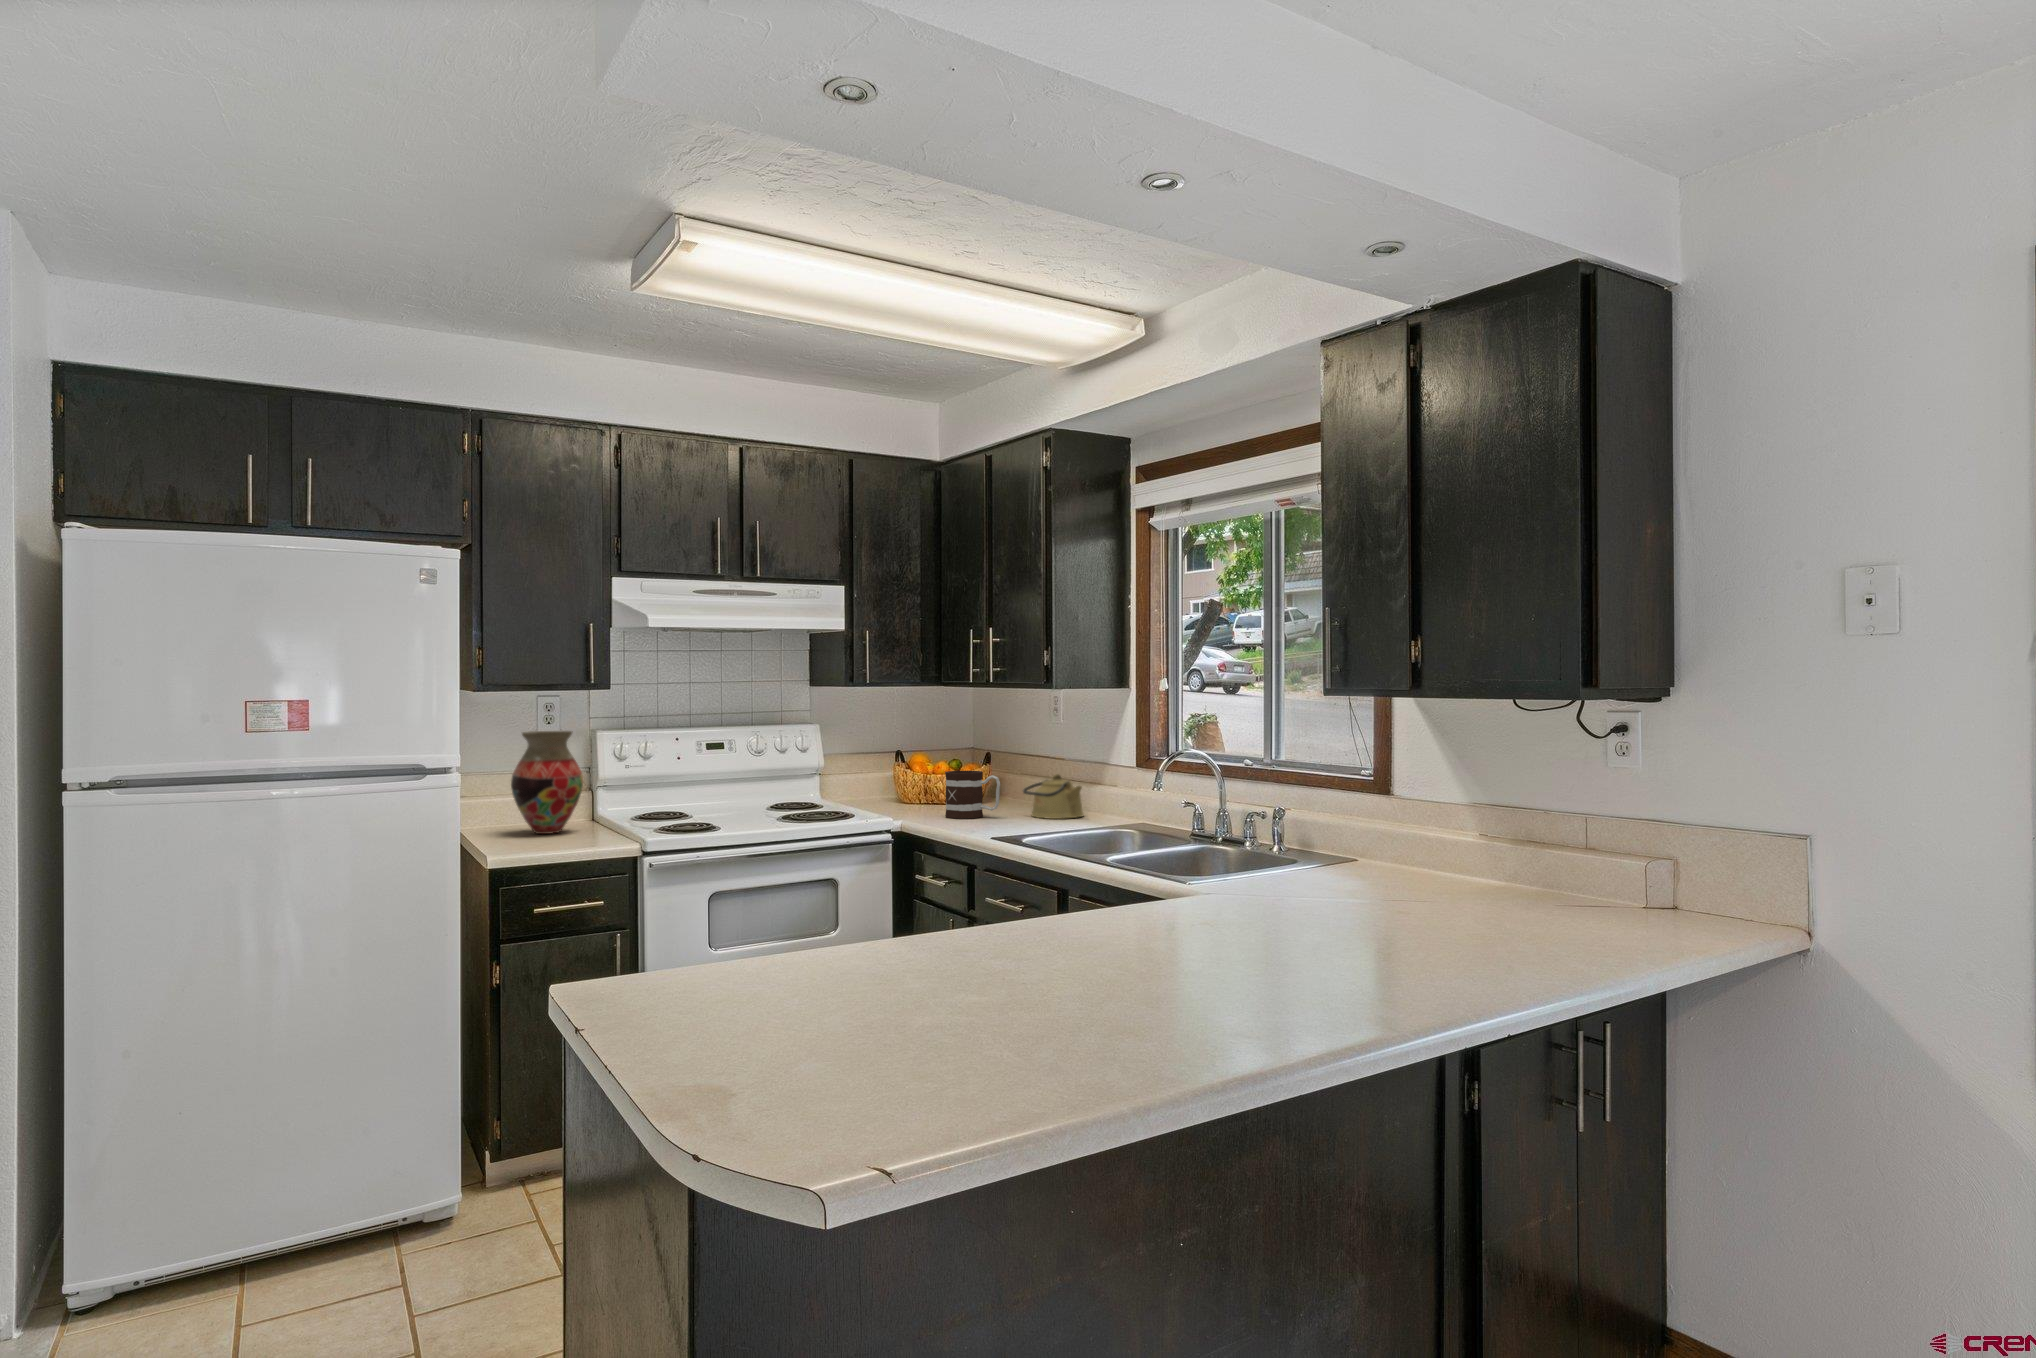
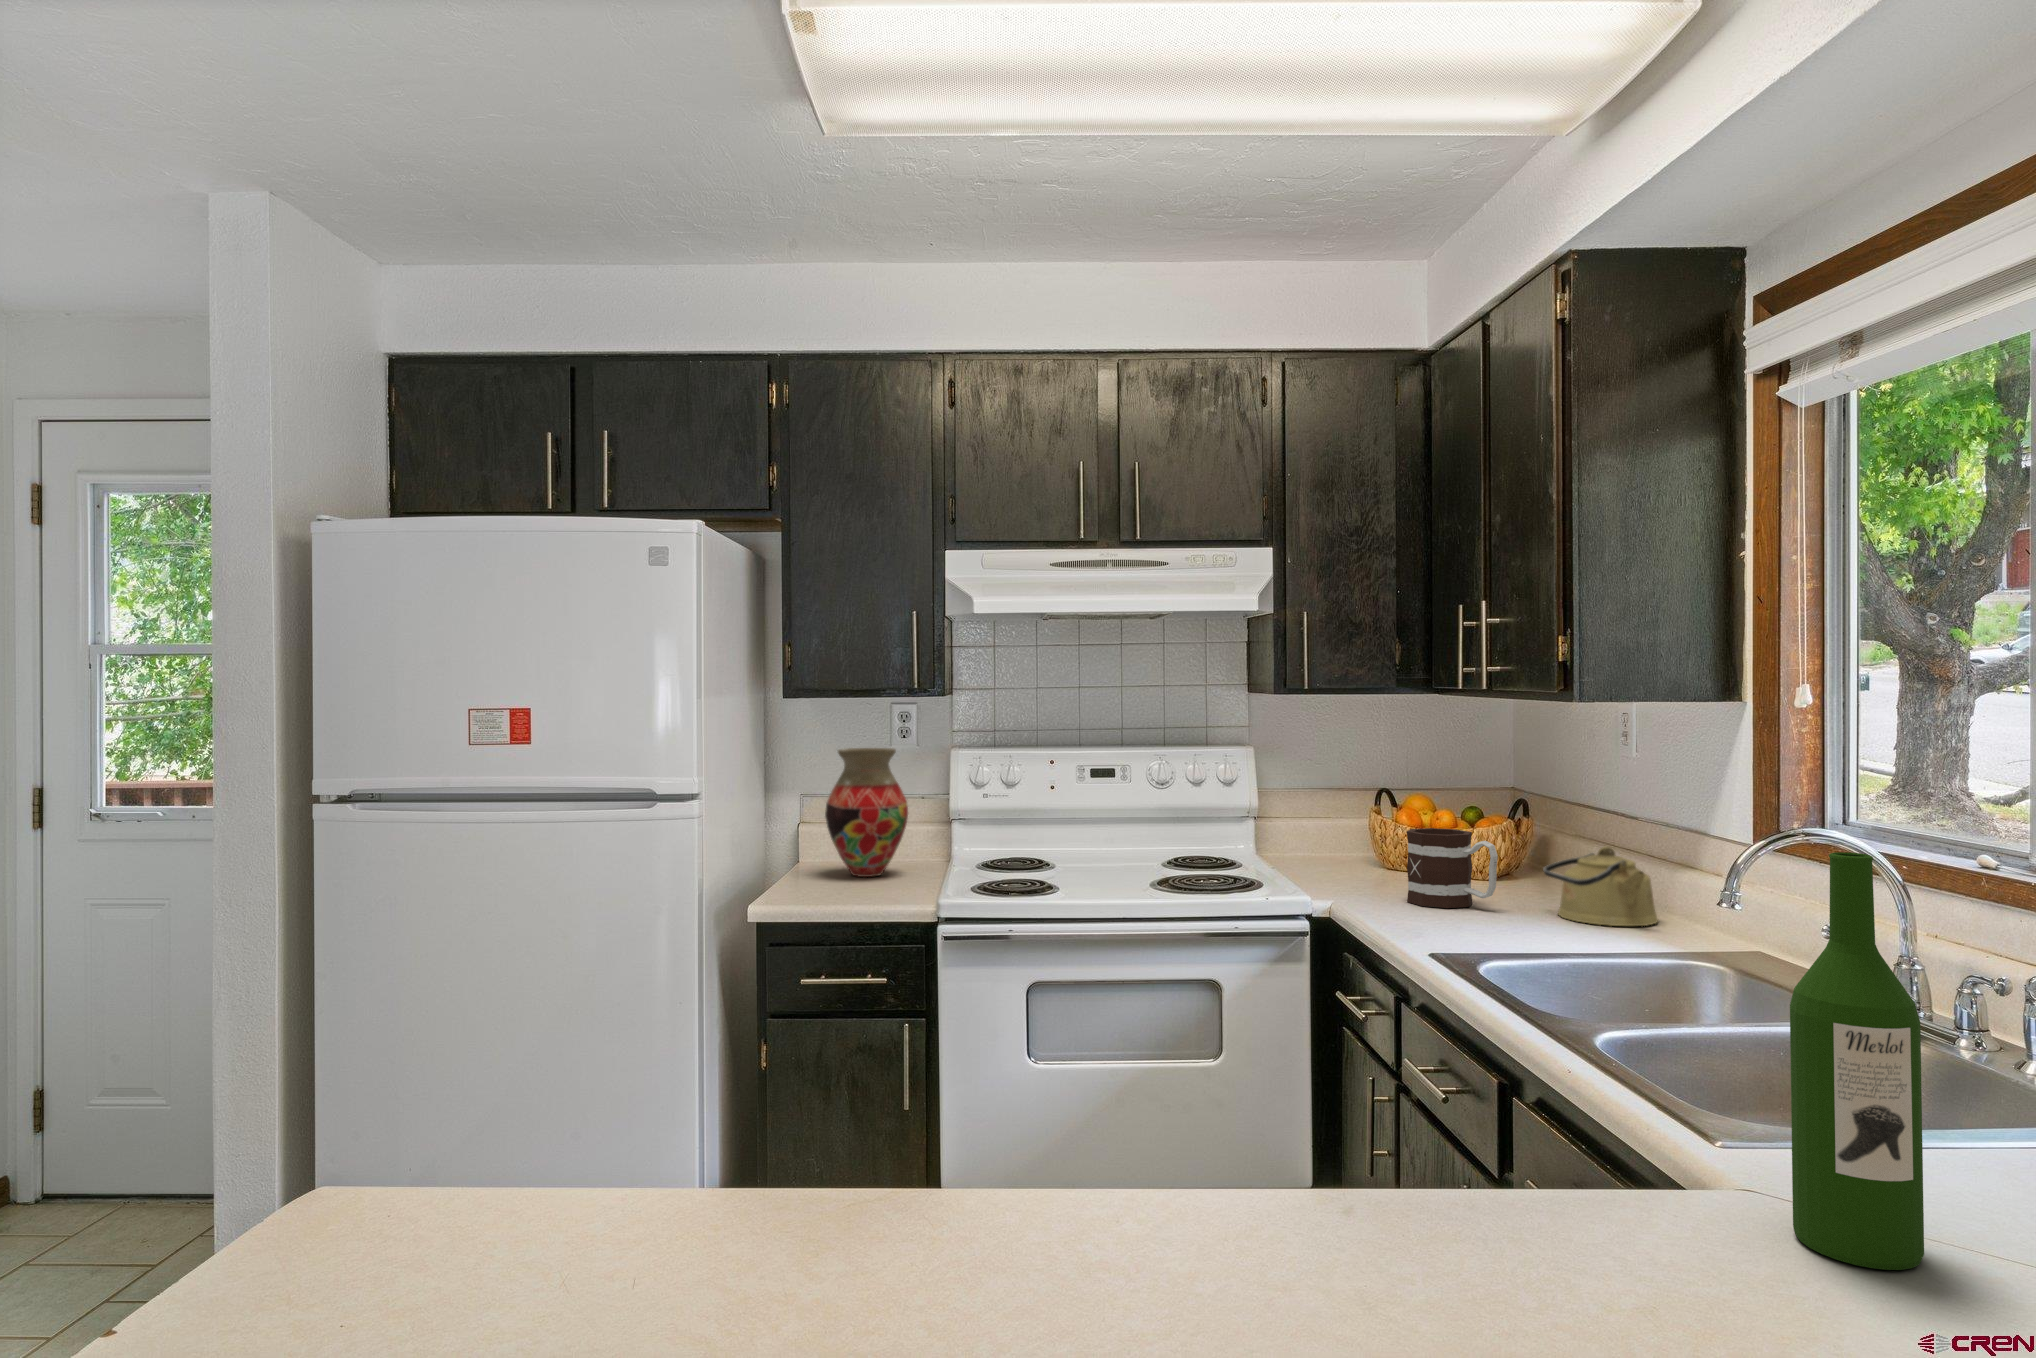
wine bottle: none [1235,743,1278,898] -> present [1790,852,1924,1270]

